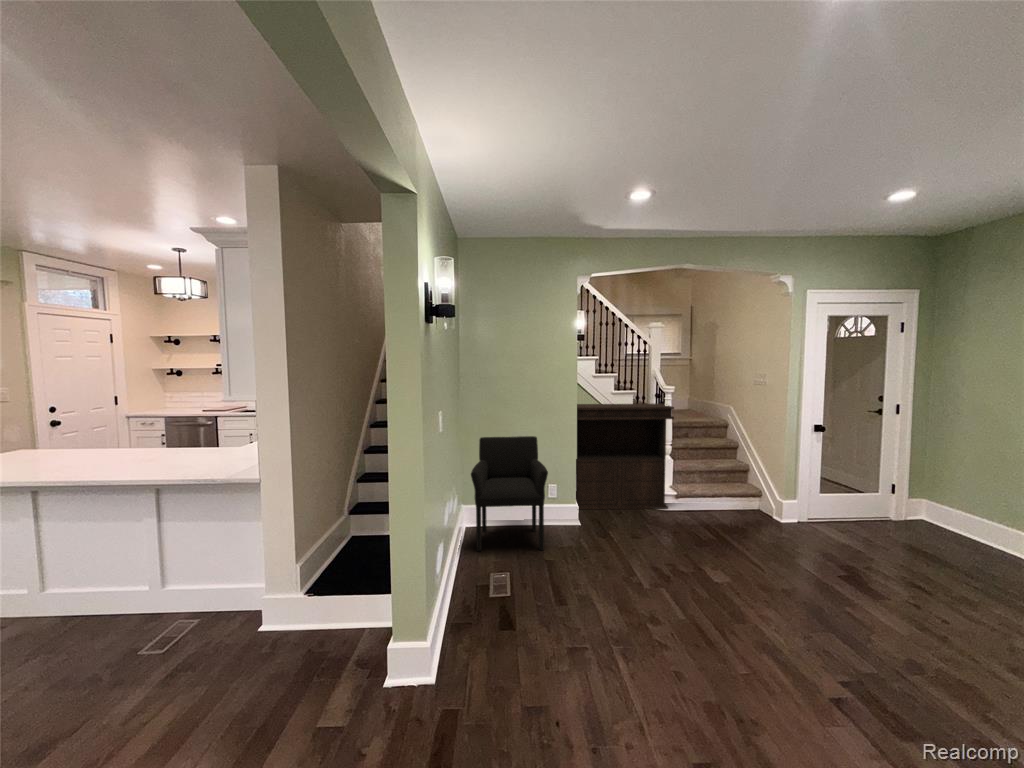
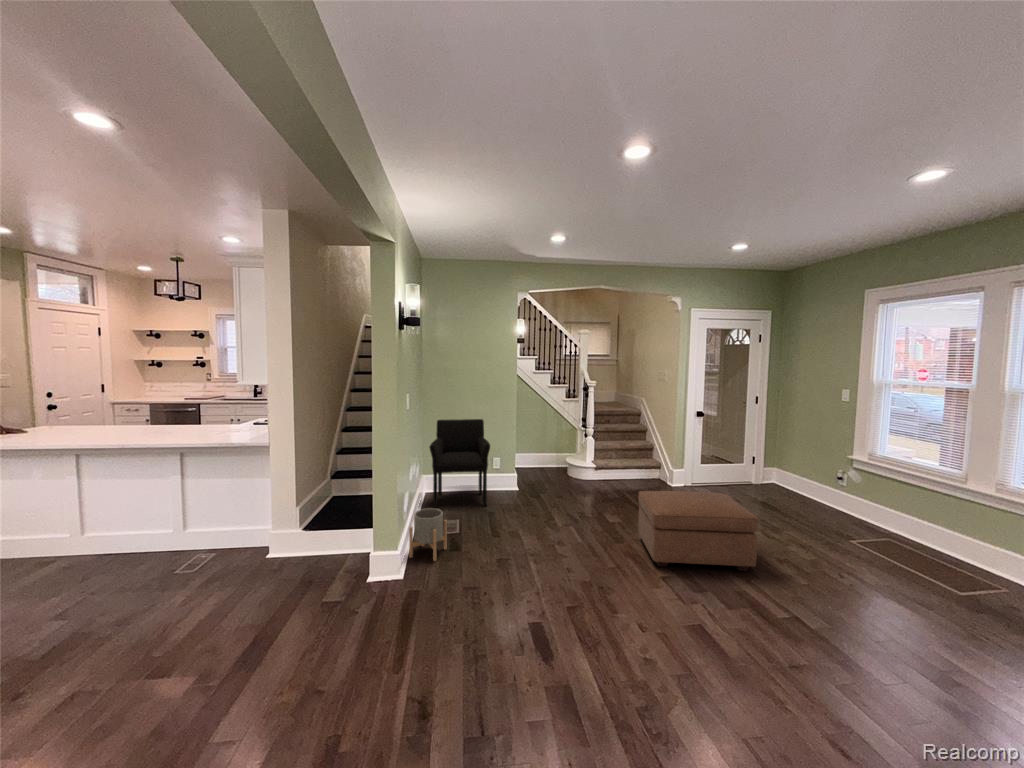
console table: present [576,403,674,509] -> none [505,395,594,480]
ottoman: none [767,547,997,693] -> present [638,491,758,571]
planter: none [444,568,496,649] -> present [409,508,447,561]

